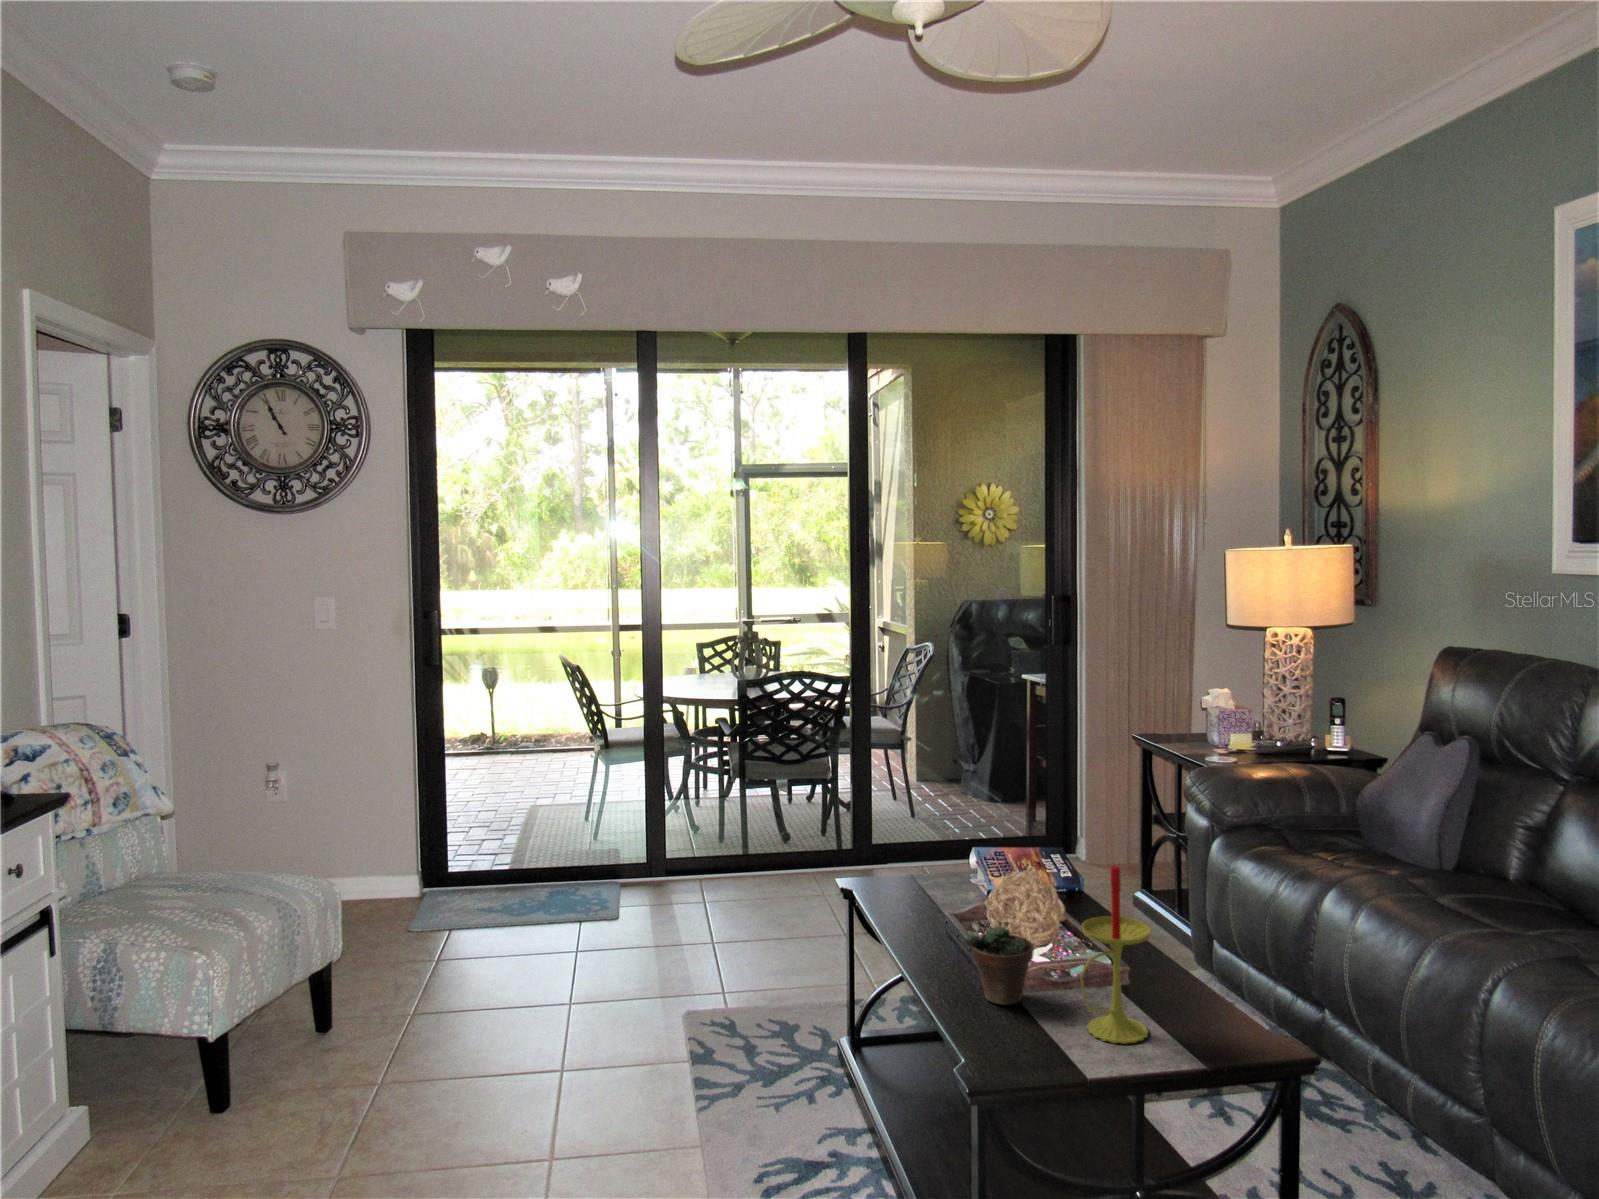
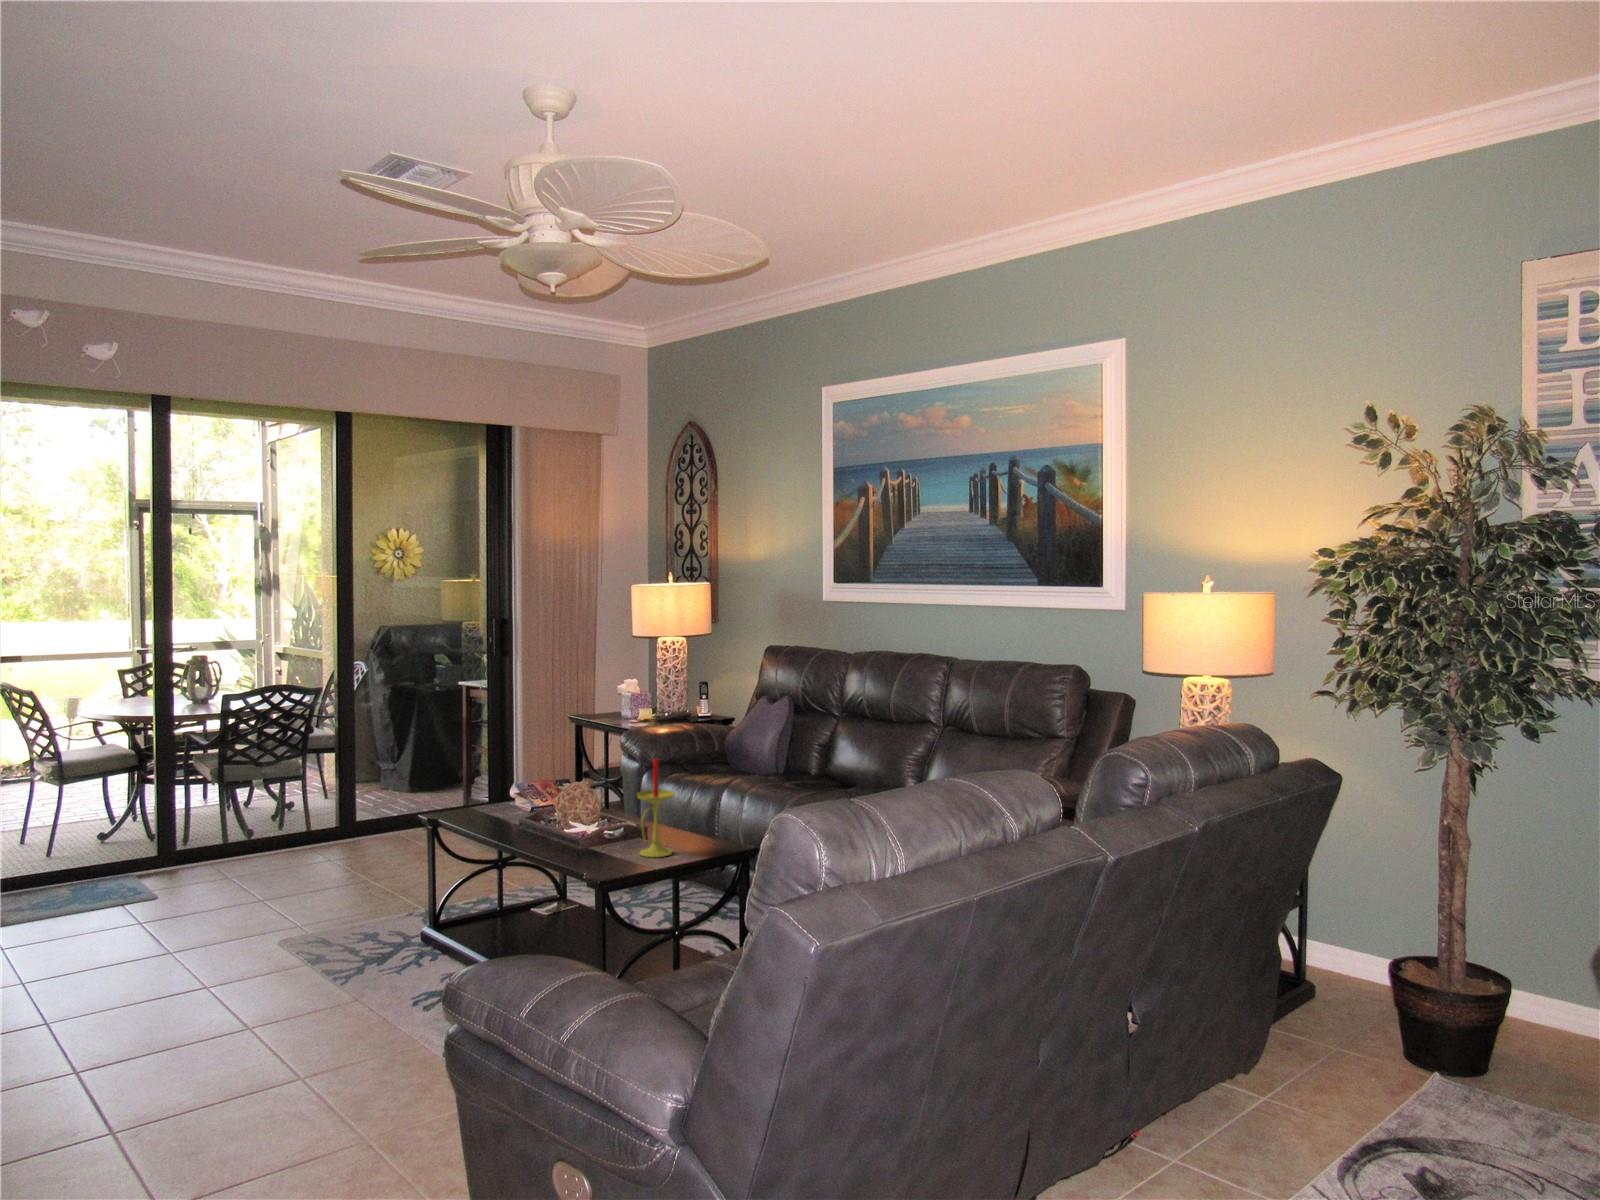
succulent plant: present [965,903,1034,1005] -> none [561,791,602,854]

